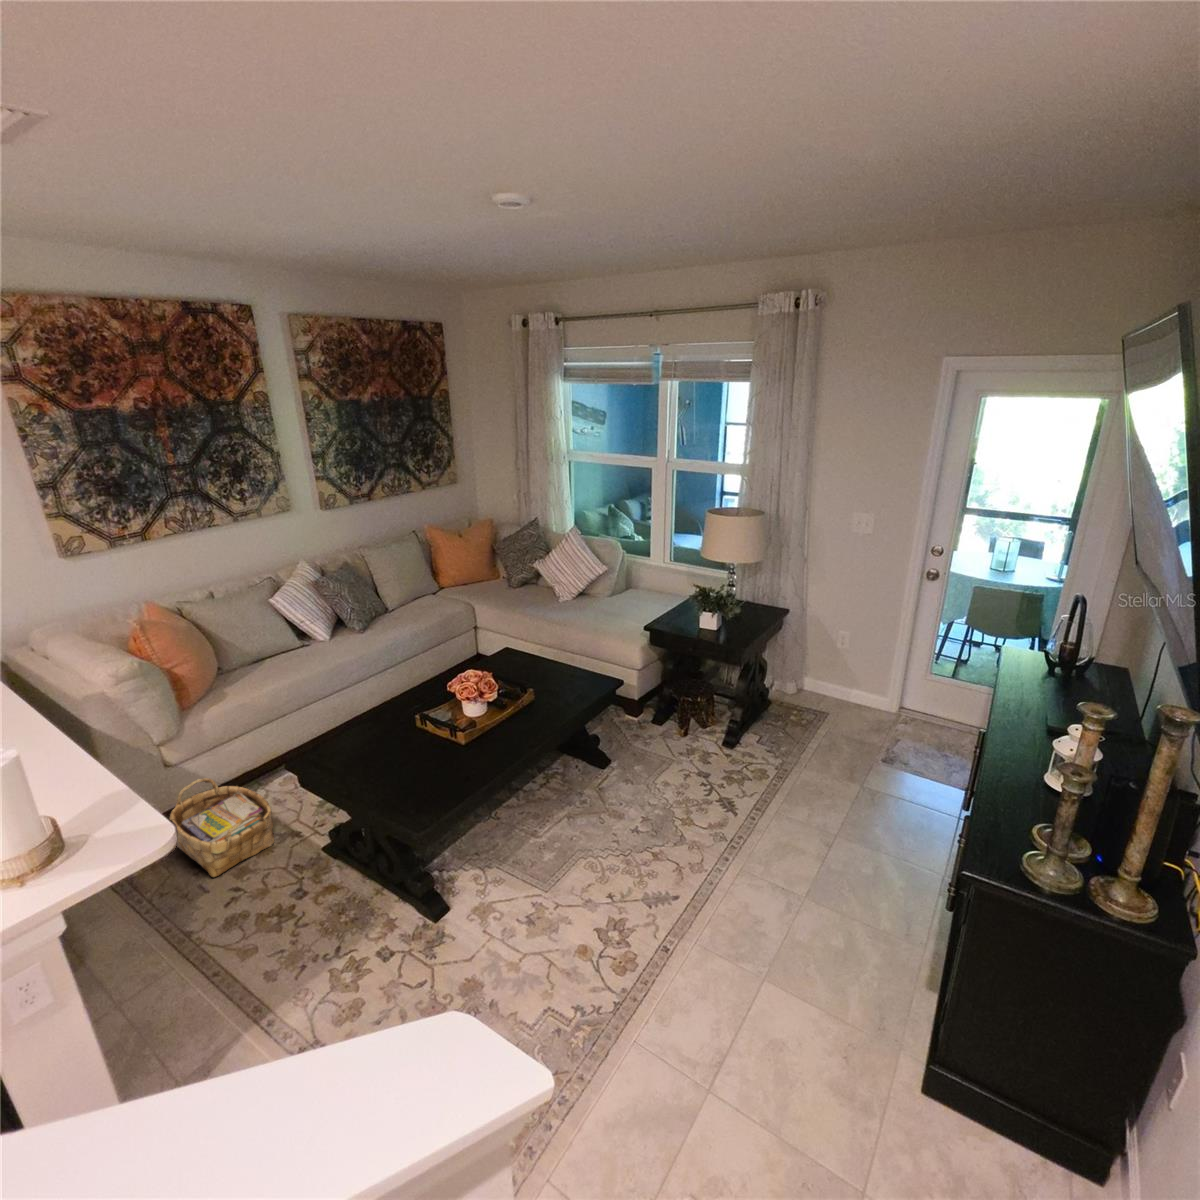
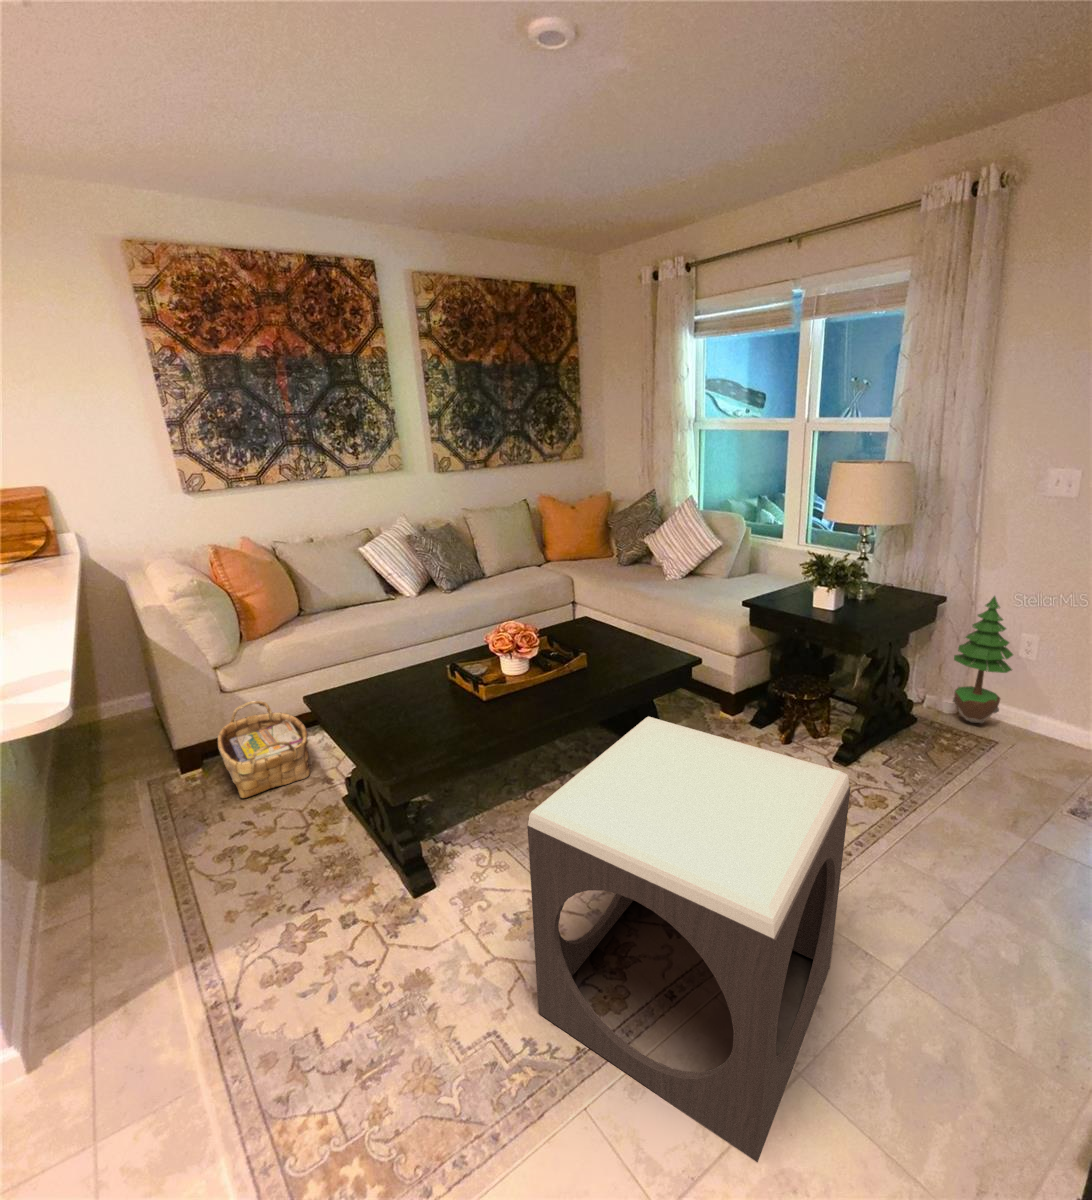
potted tree: none [794,608,832,702] -> present [953,596,1013,723]
footstool: none [567,743,760,1015] -> present [527,717,851,1162]

